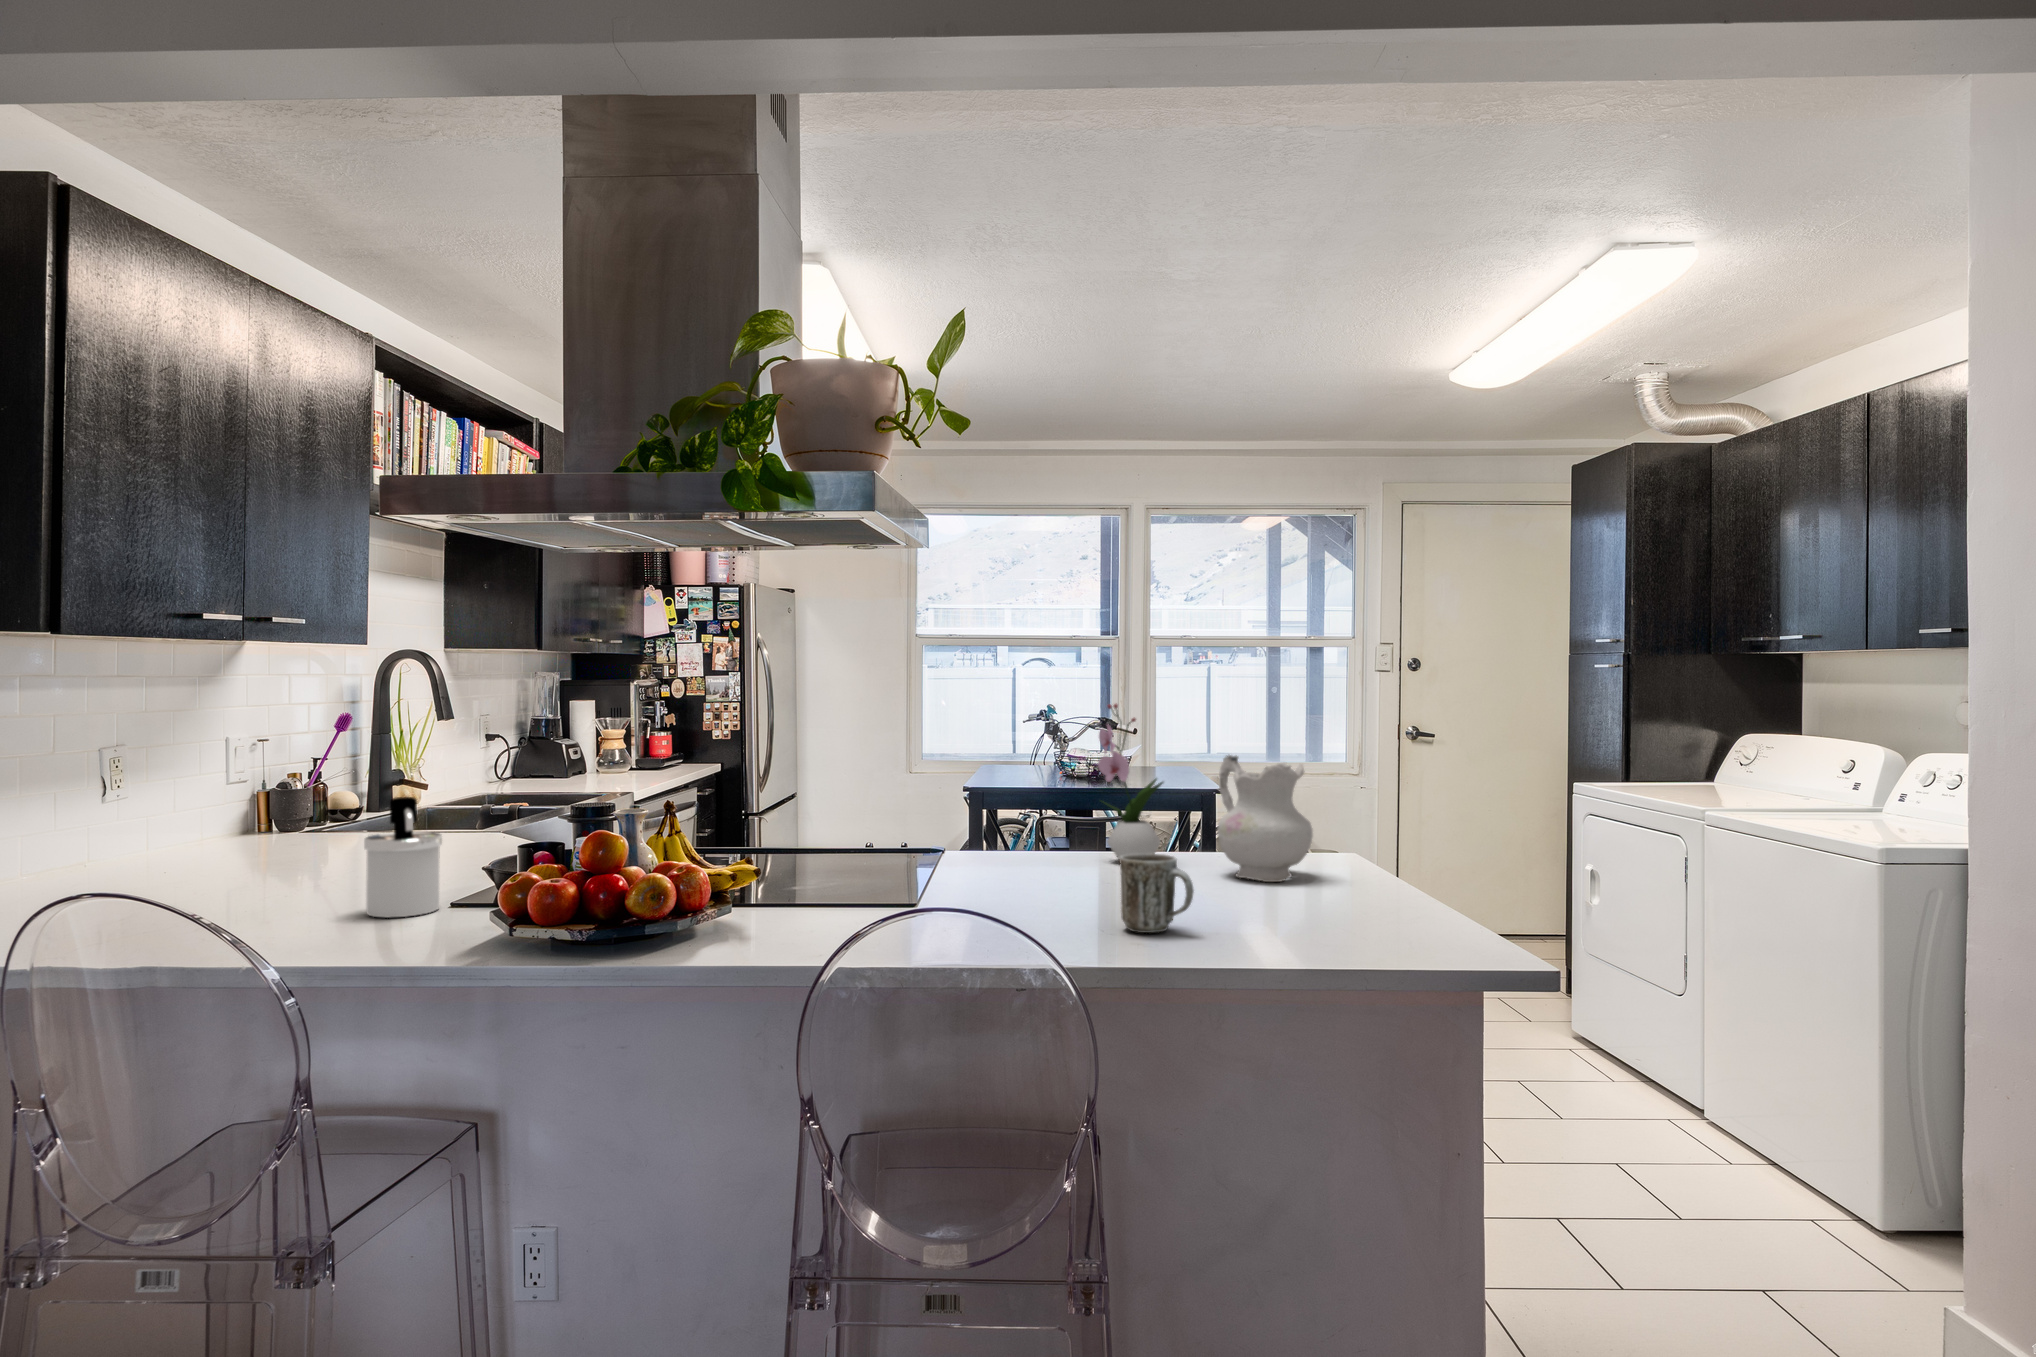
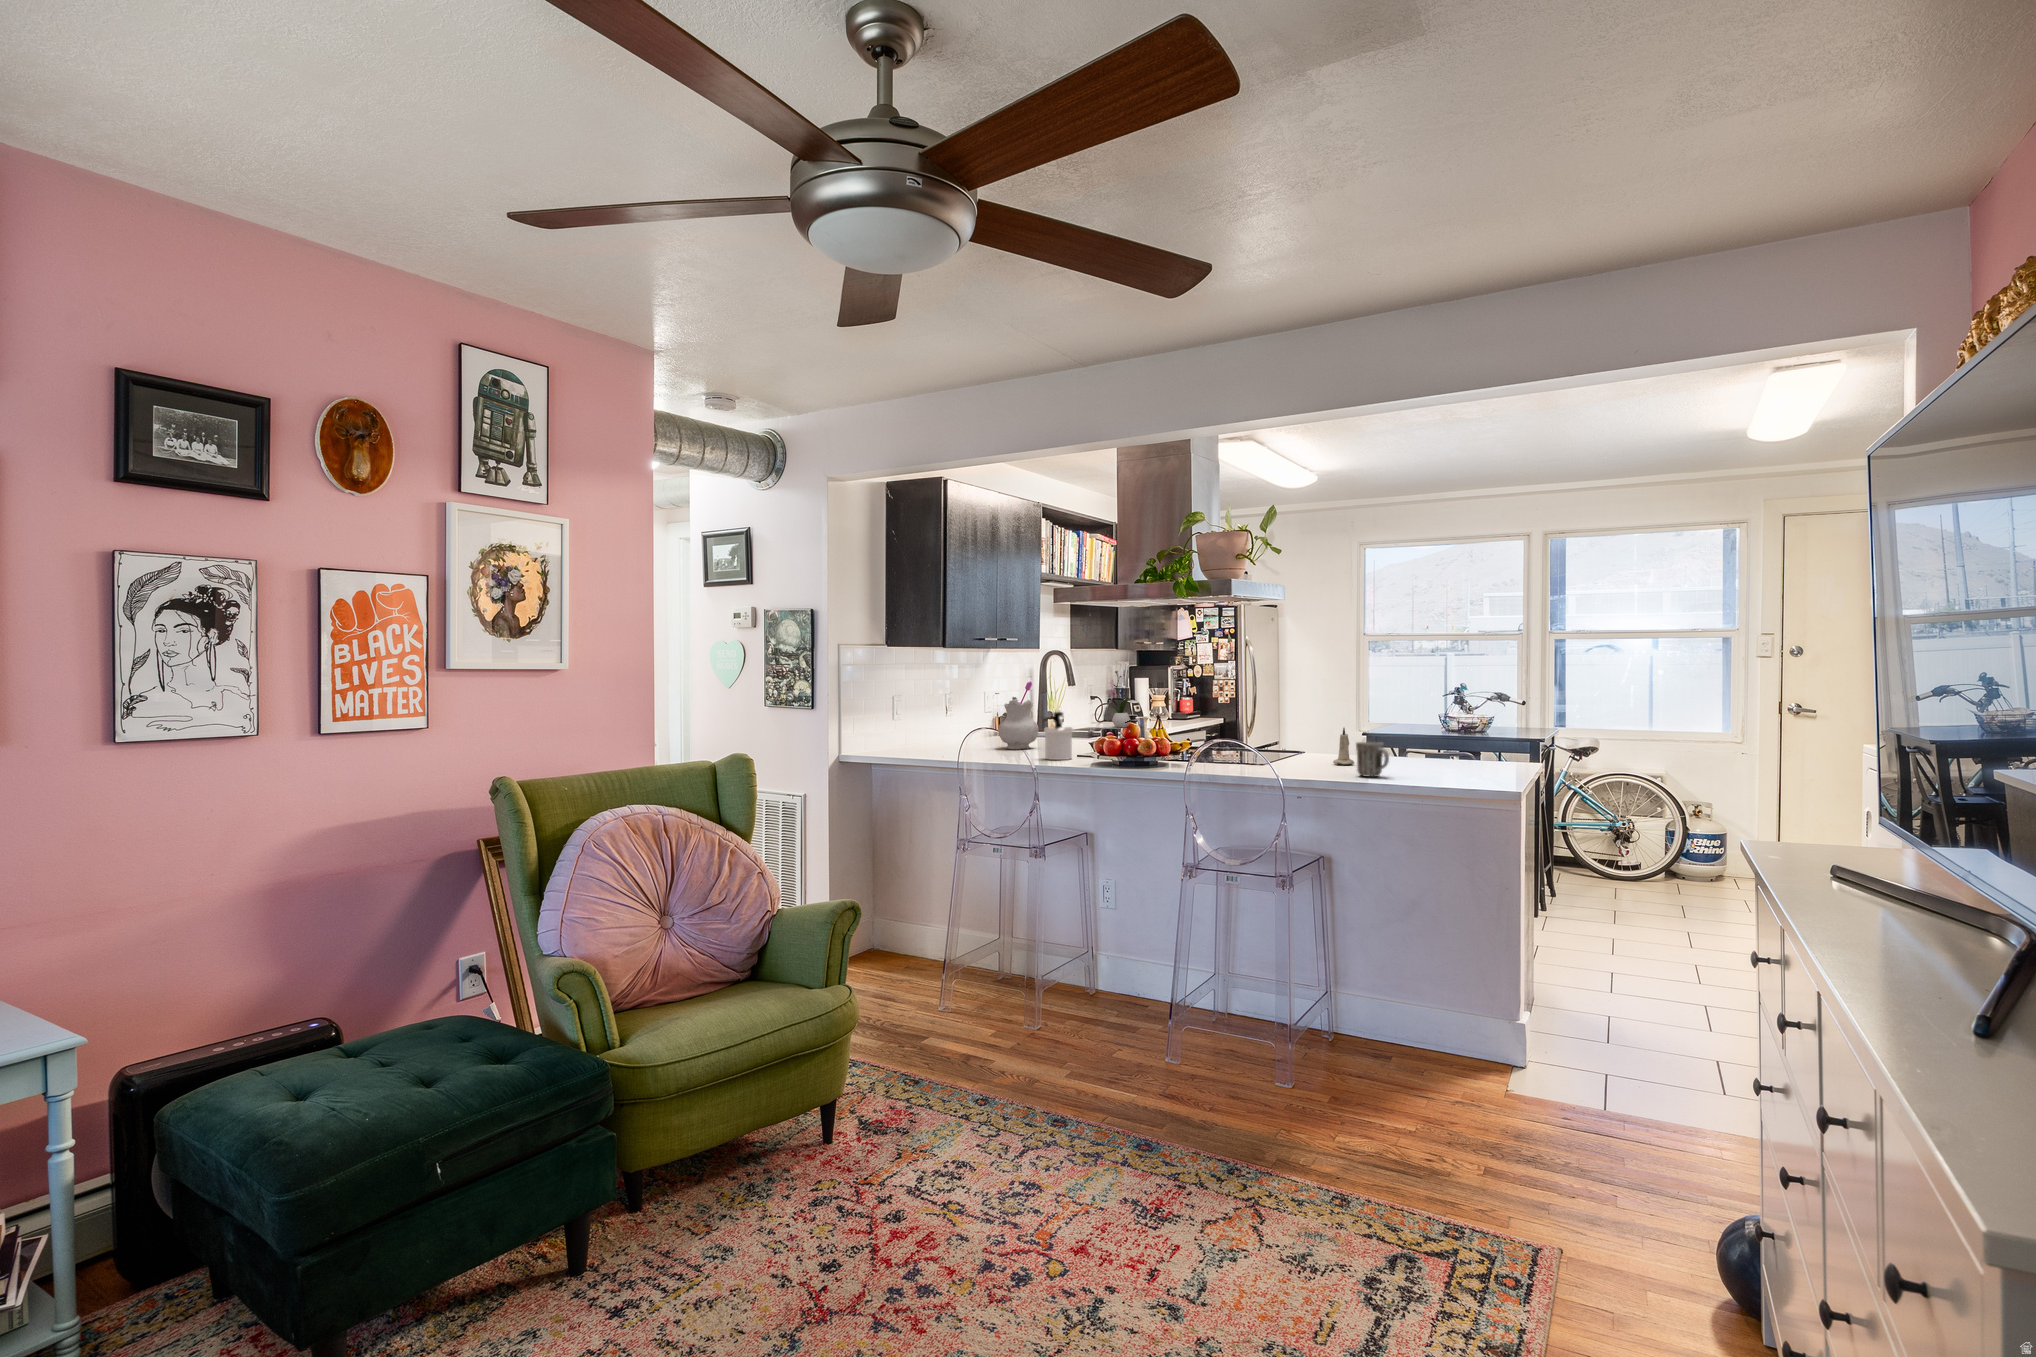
flower arrangement: present [1098,704,1163,859] -> present [1110,671,1130,727]
ceramic pitcher: present [1217,755,1313,882] -> present [998,697,1039,749]
candle: none [1023,810,1064,888] -> present [1333,728,1354,765]

